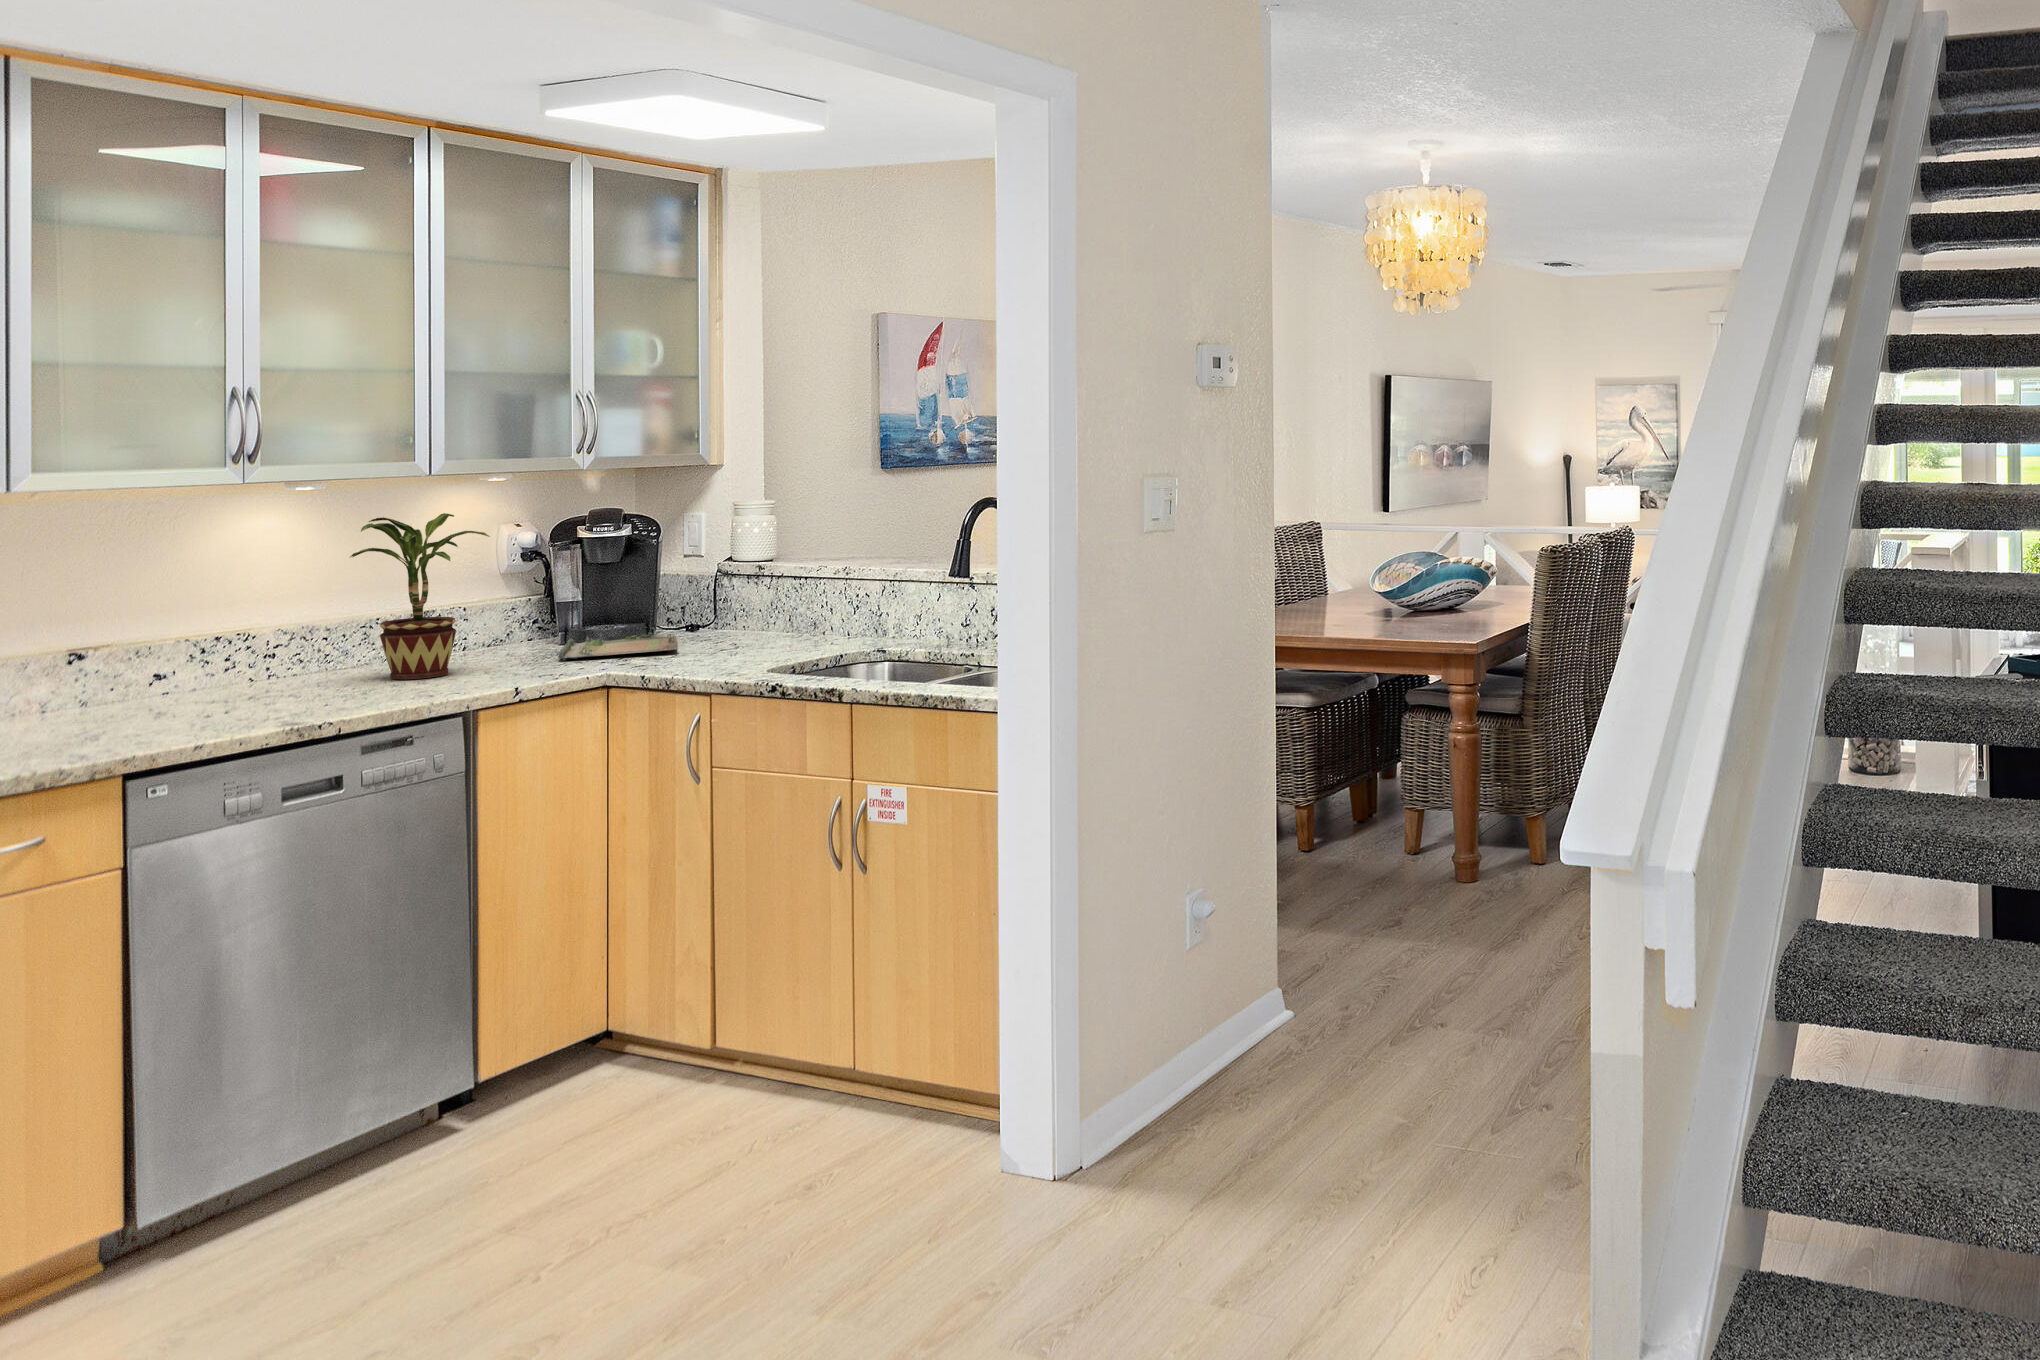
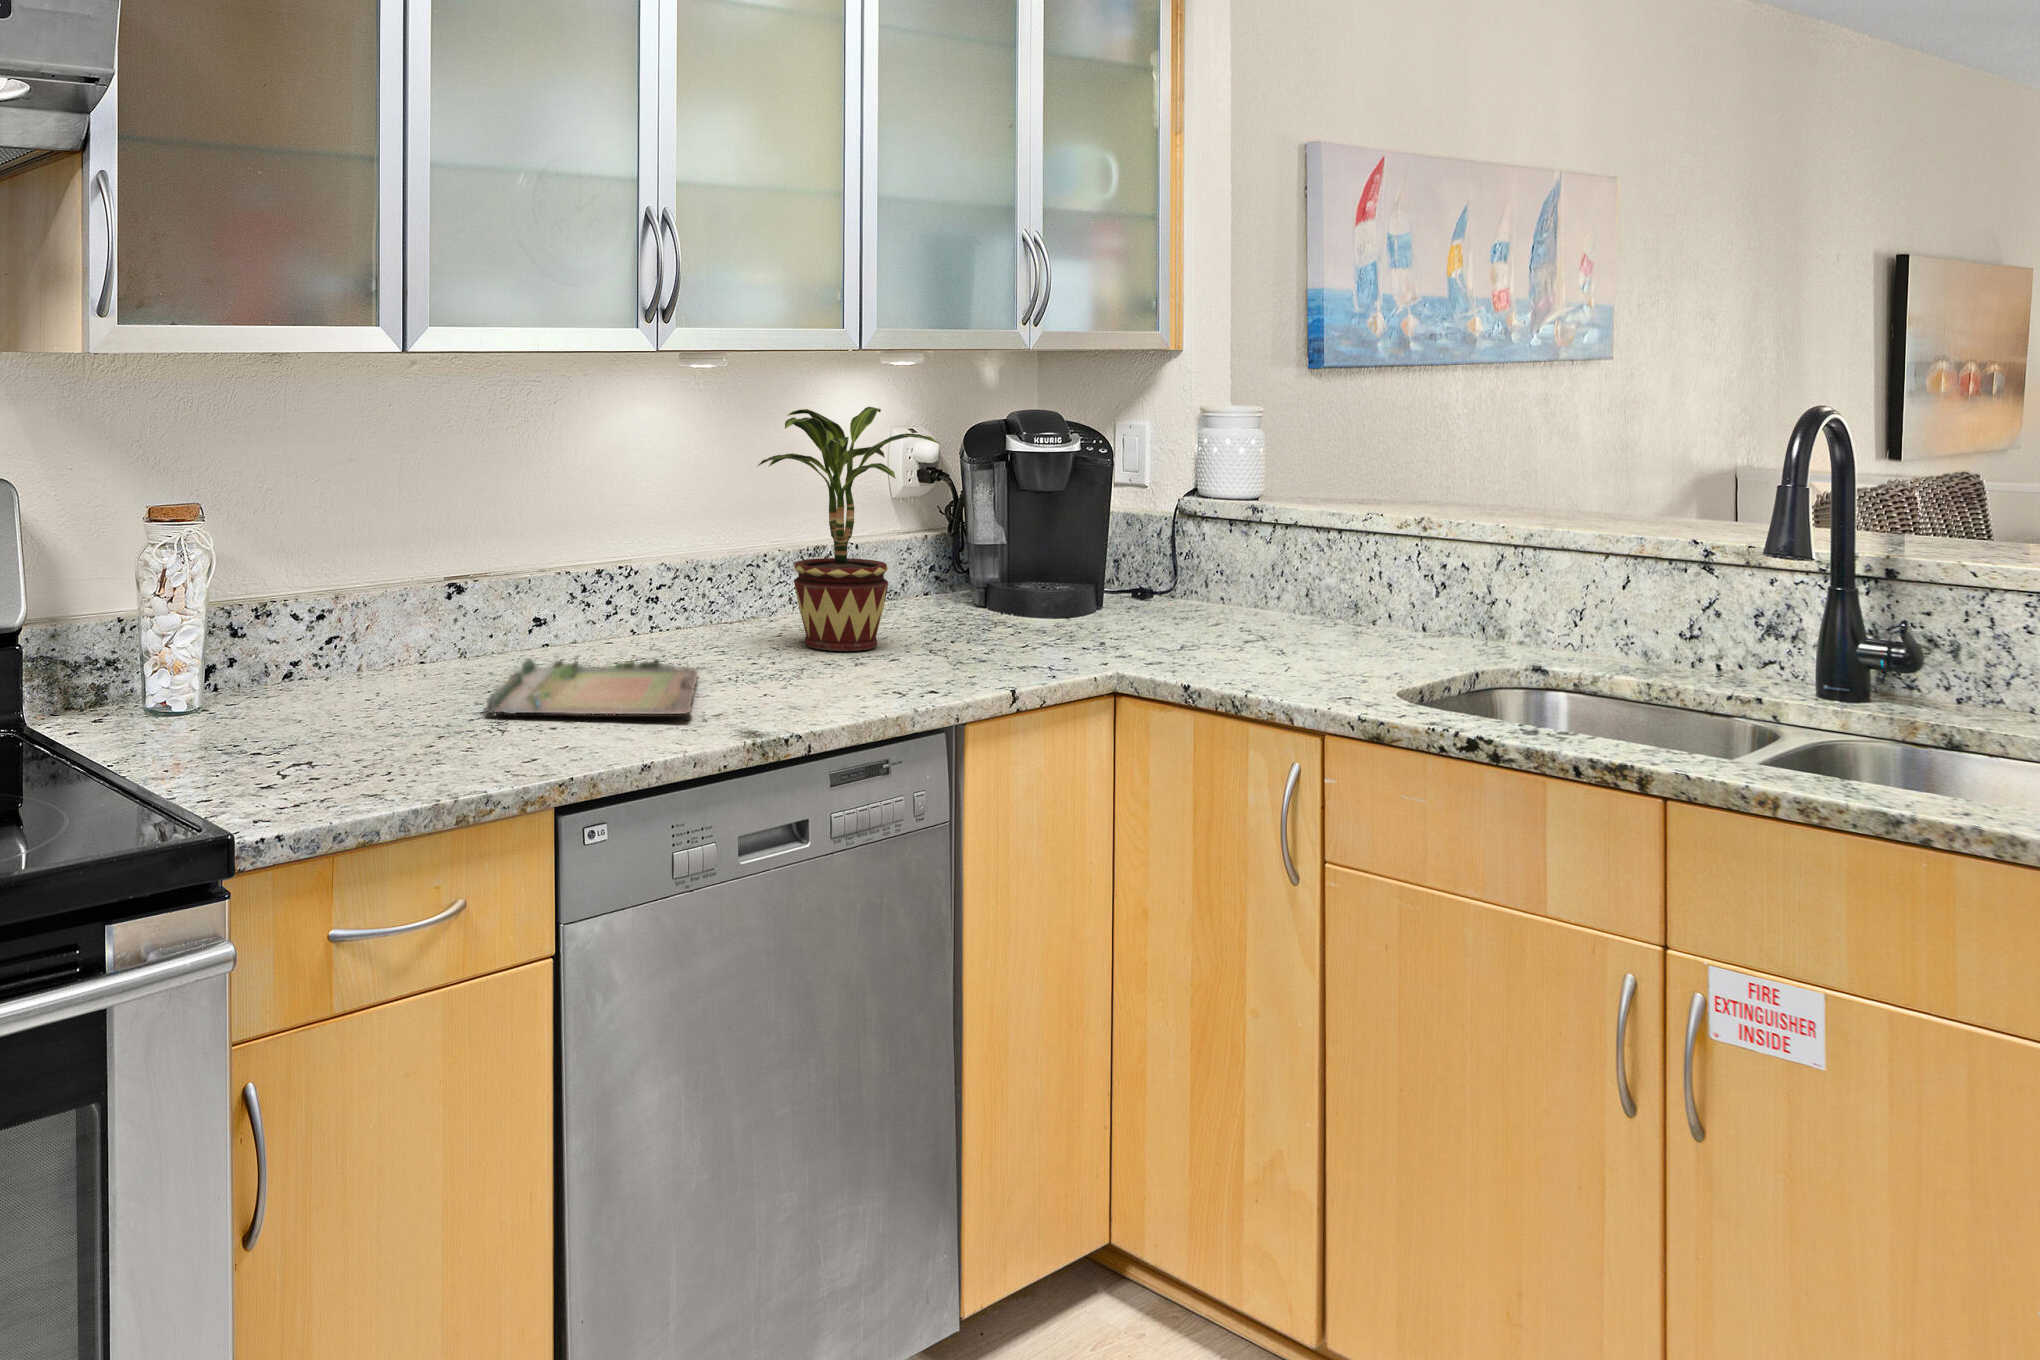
tray: present [558,627,677,660] -> present [486,657,698,714]

